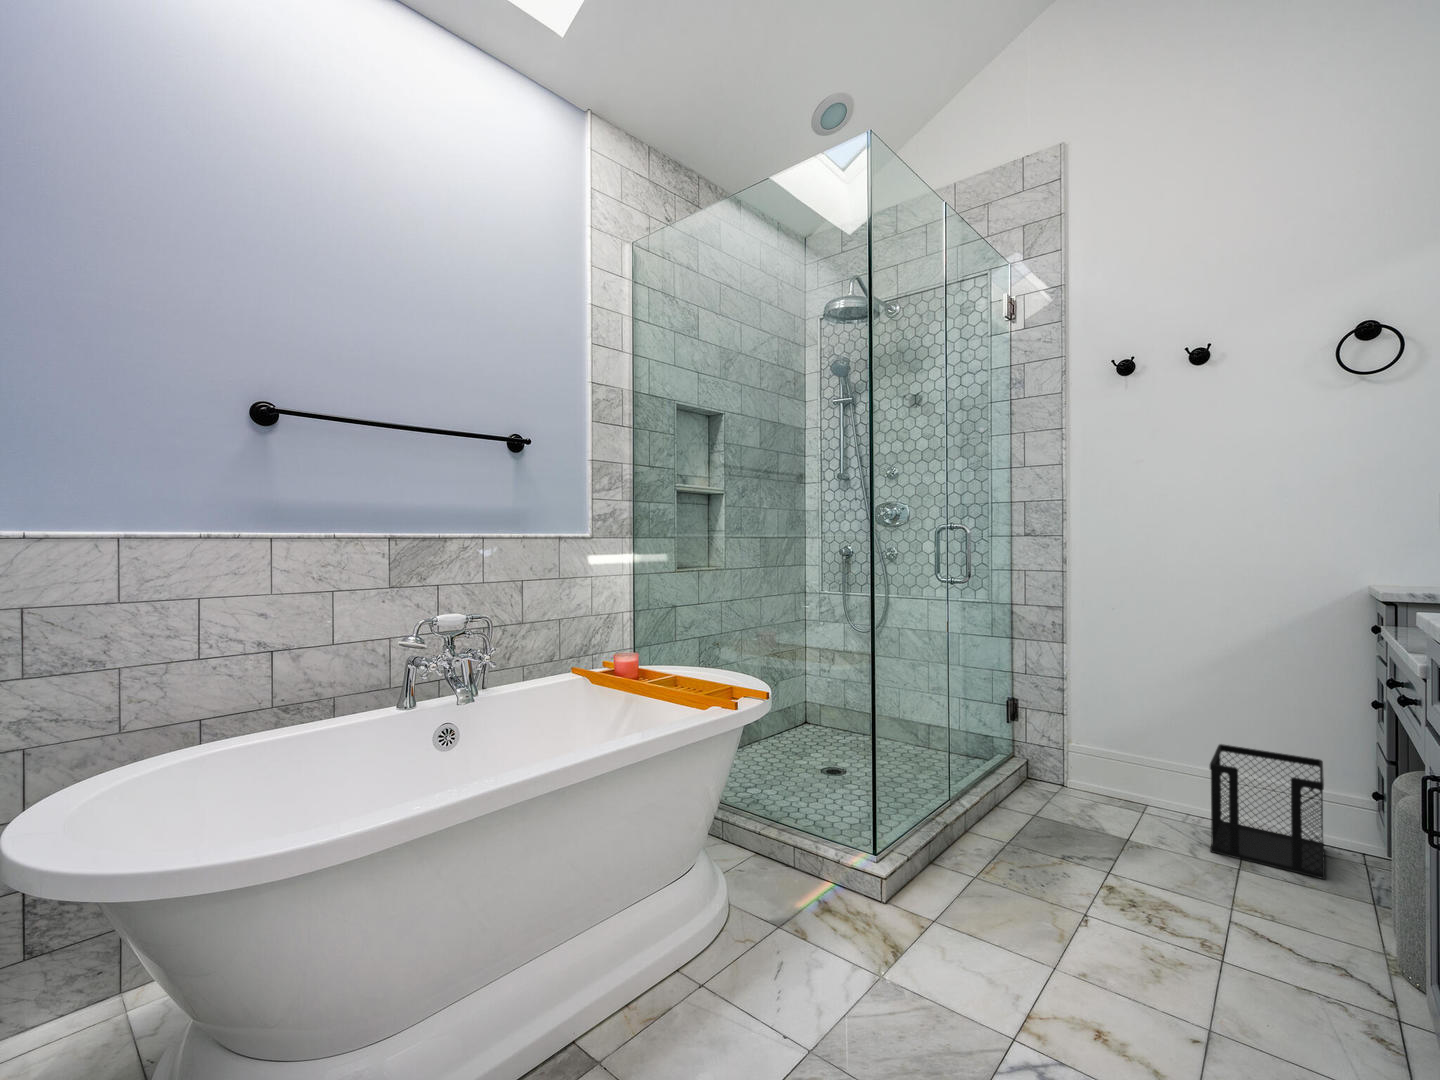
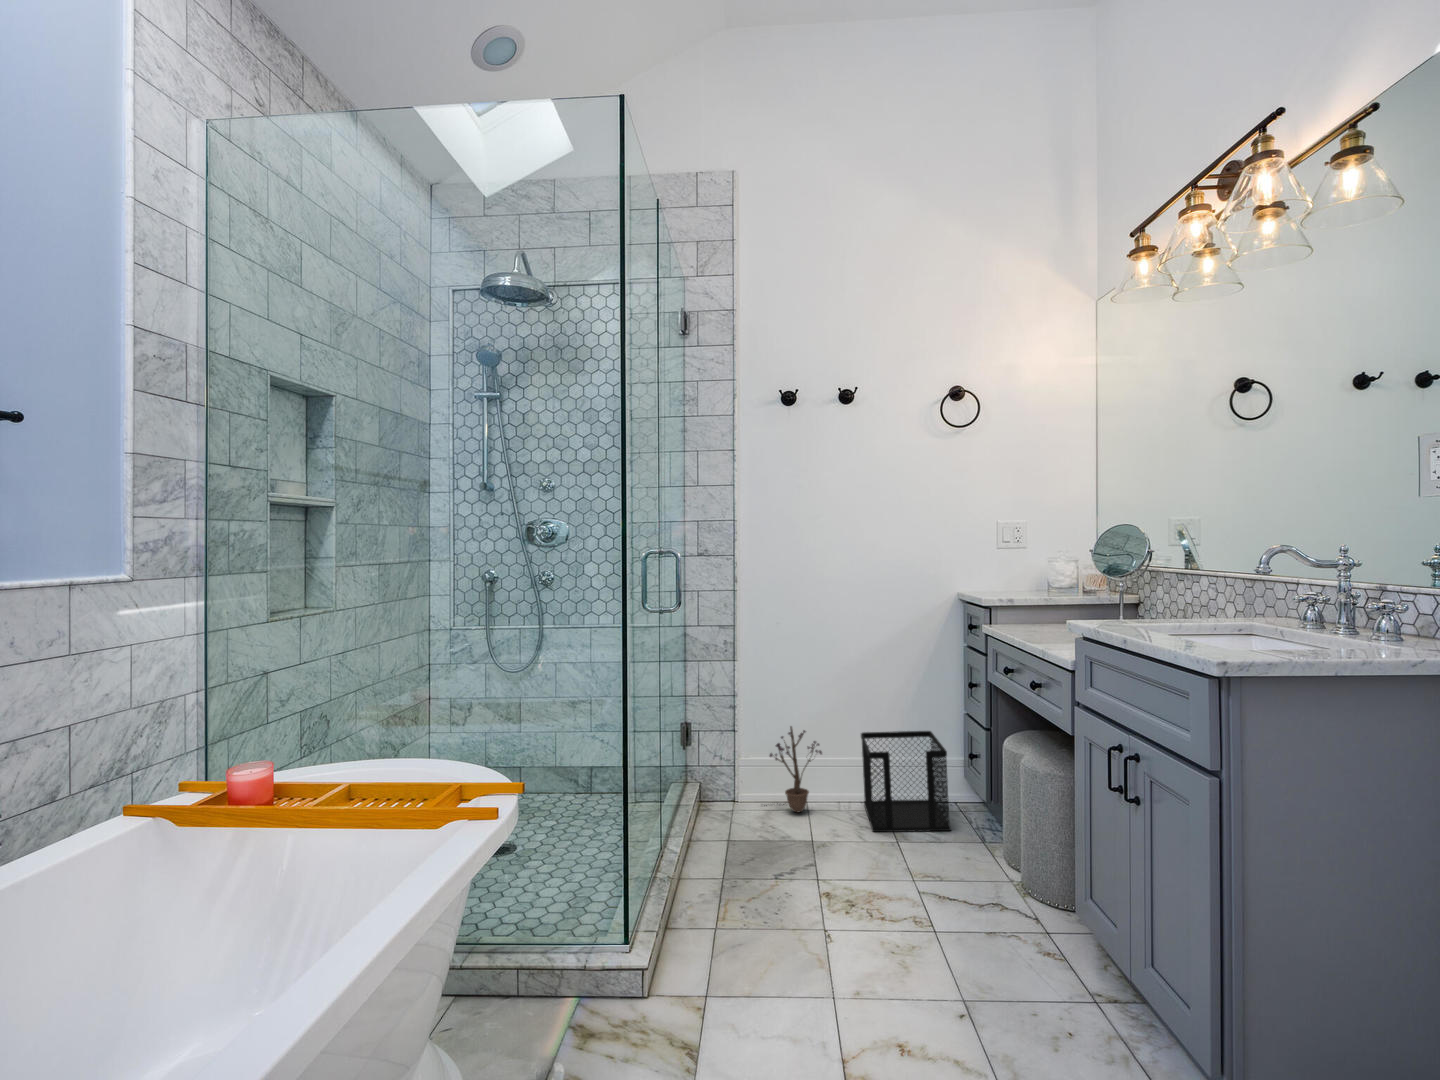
decorative plant: none [1089,721,1163,812] -> present [764,726,822,812]

